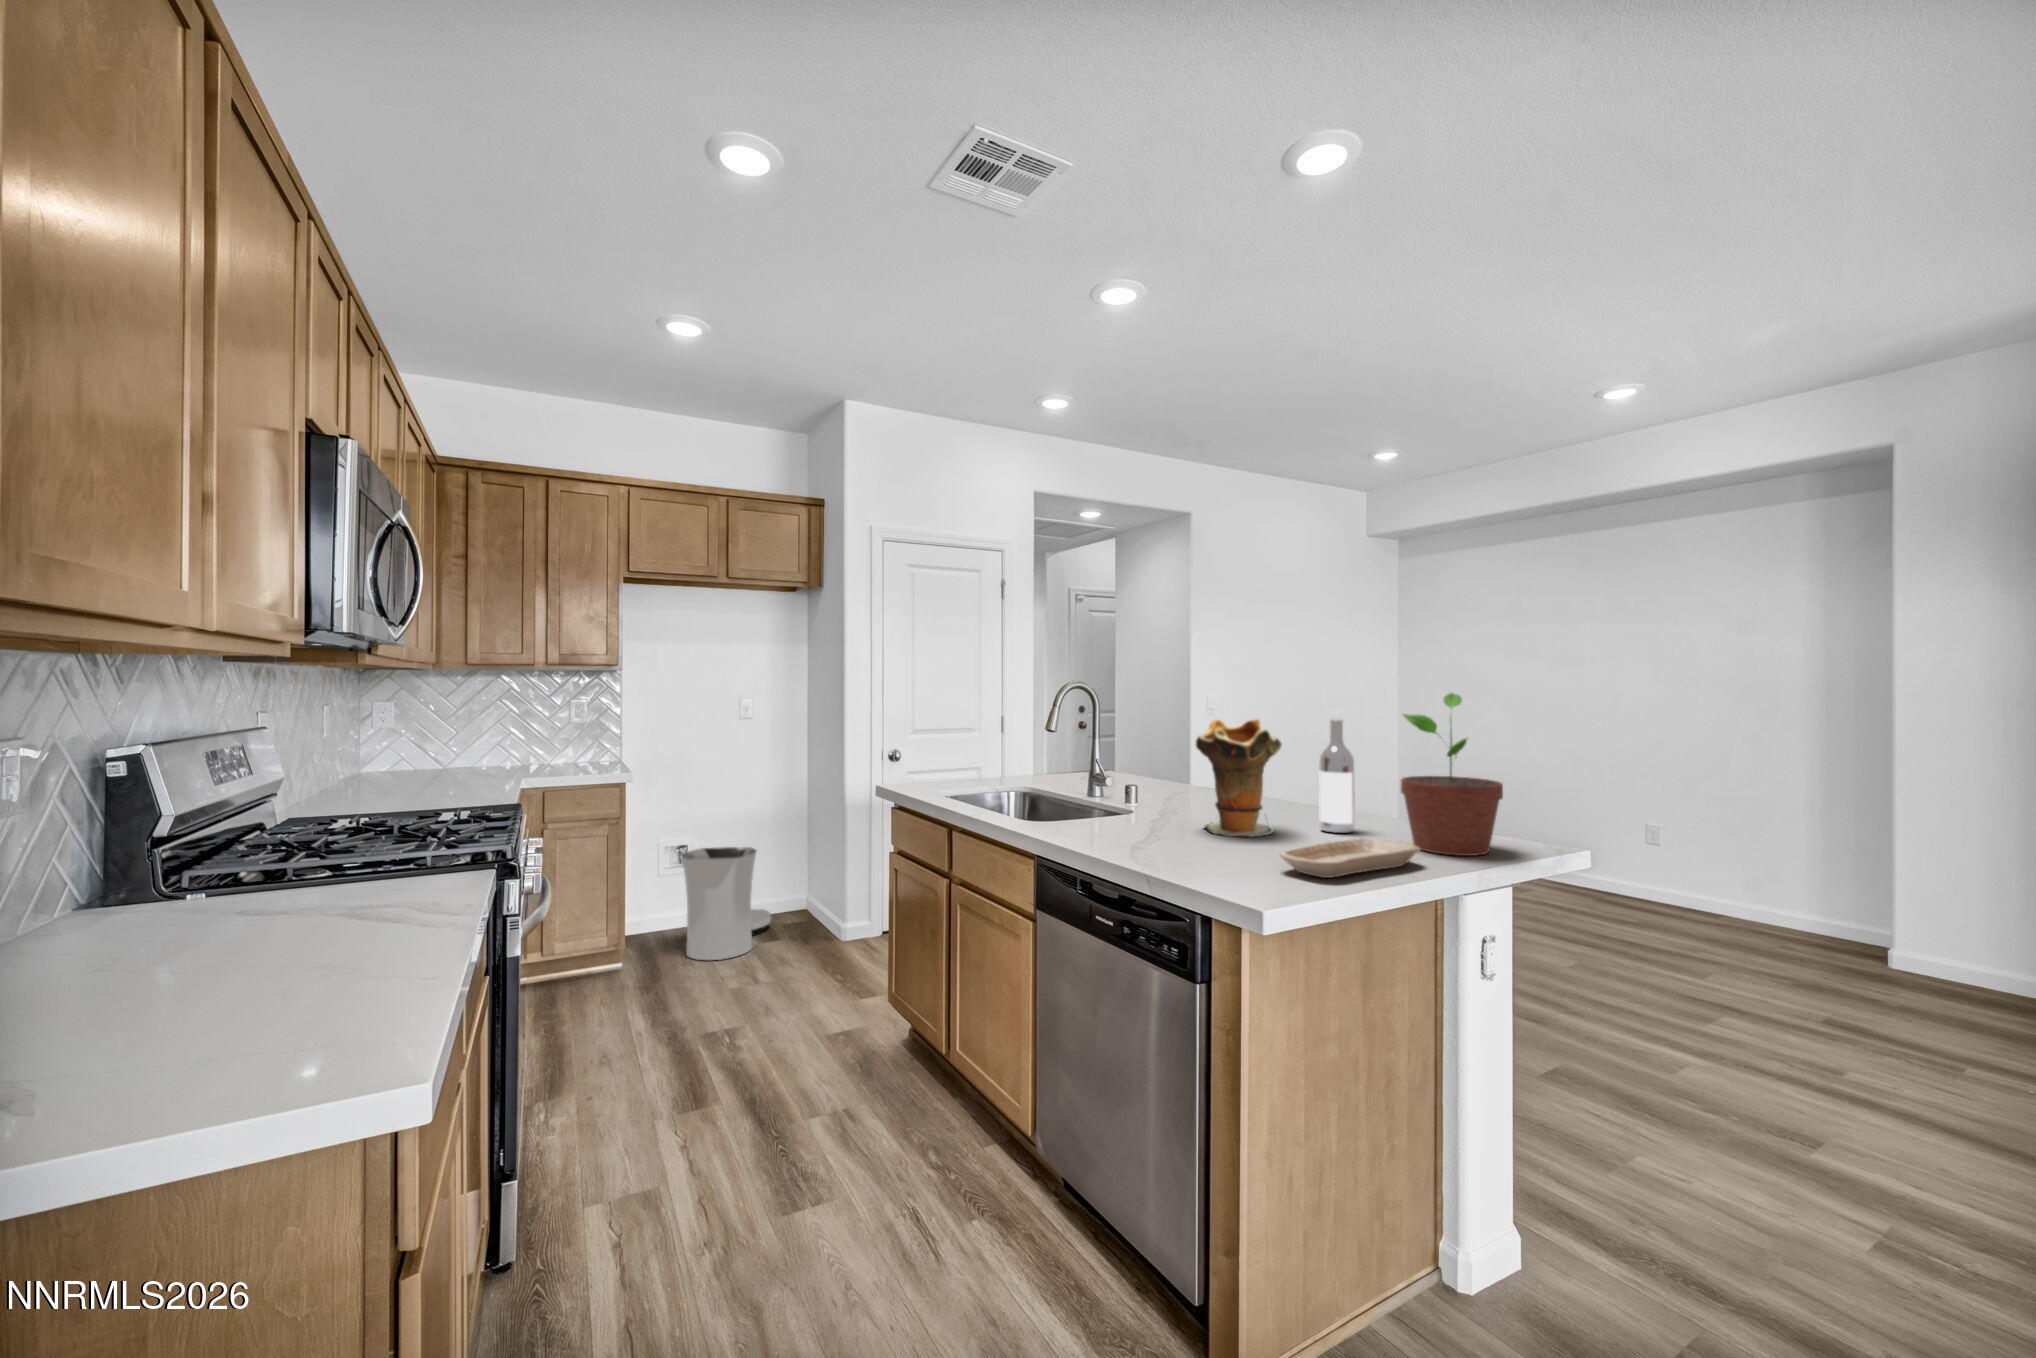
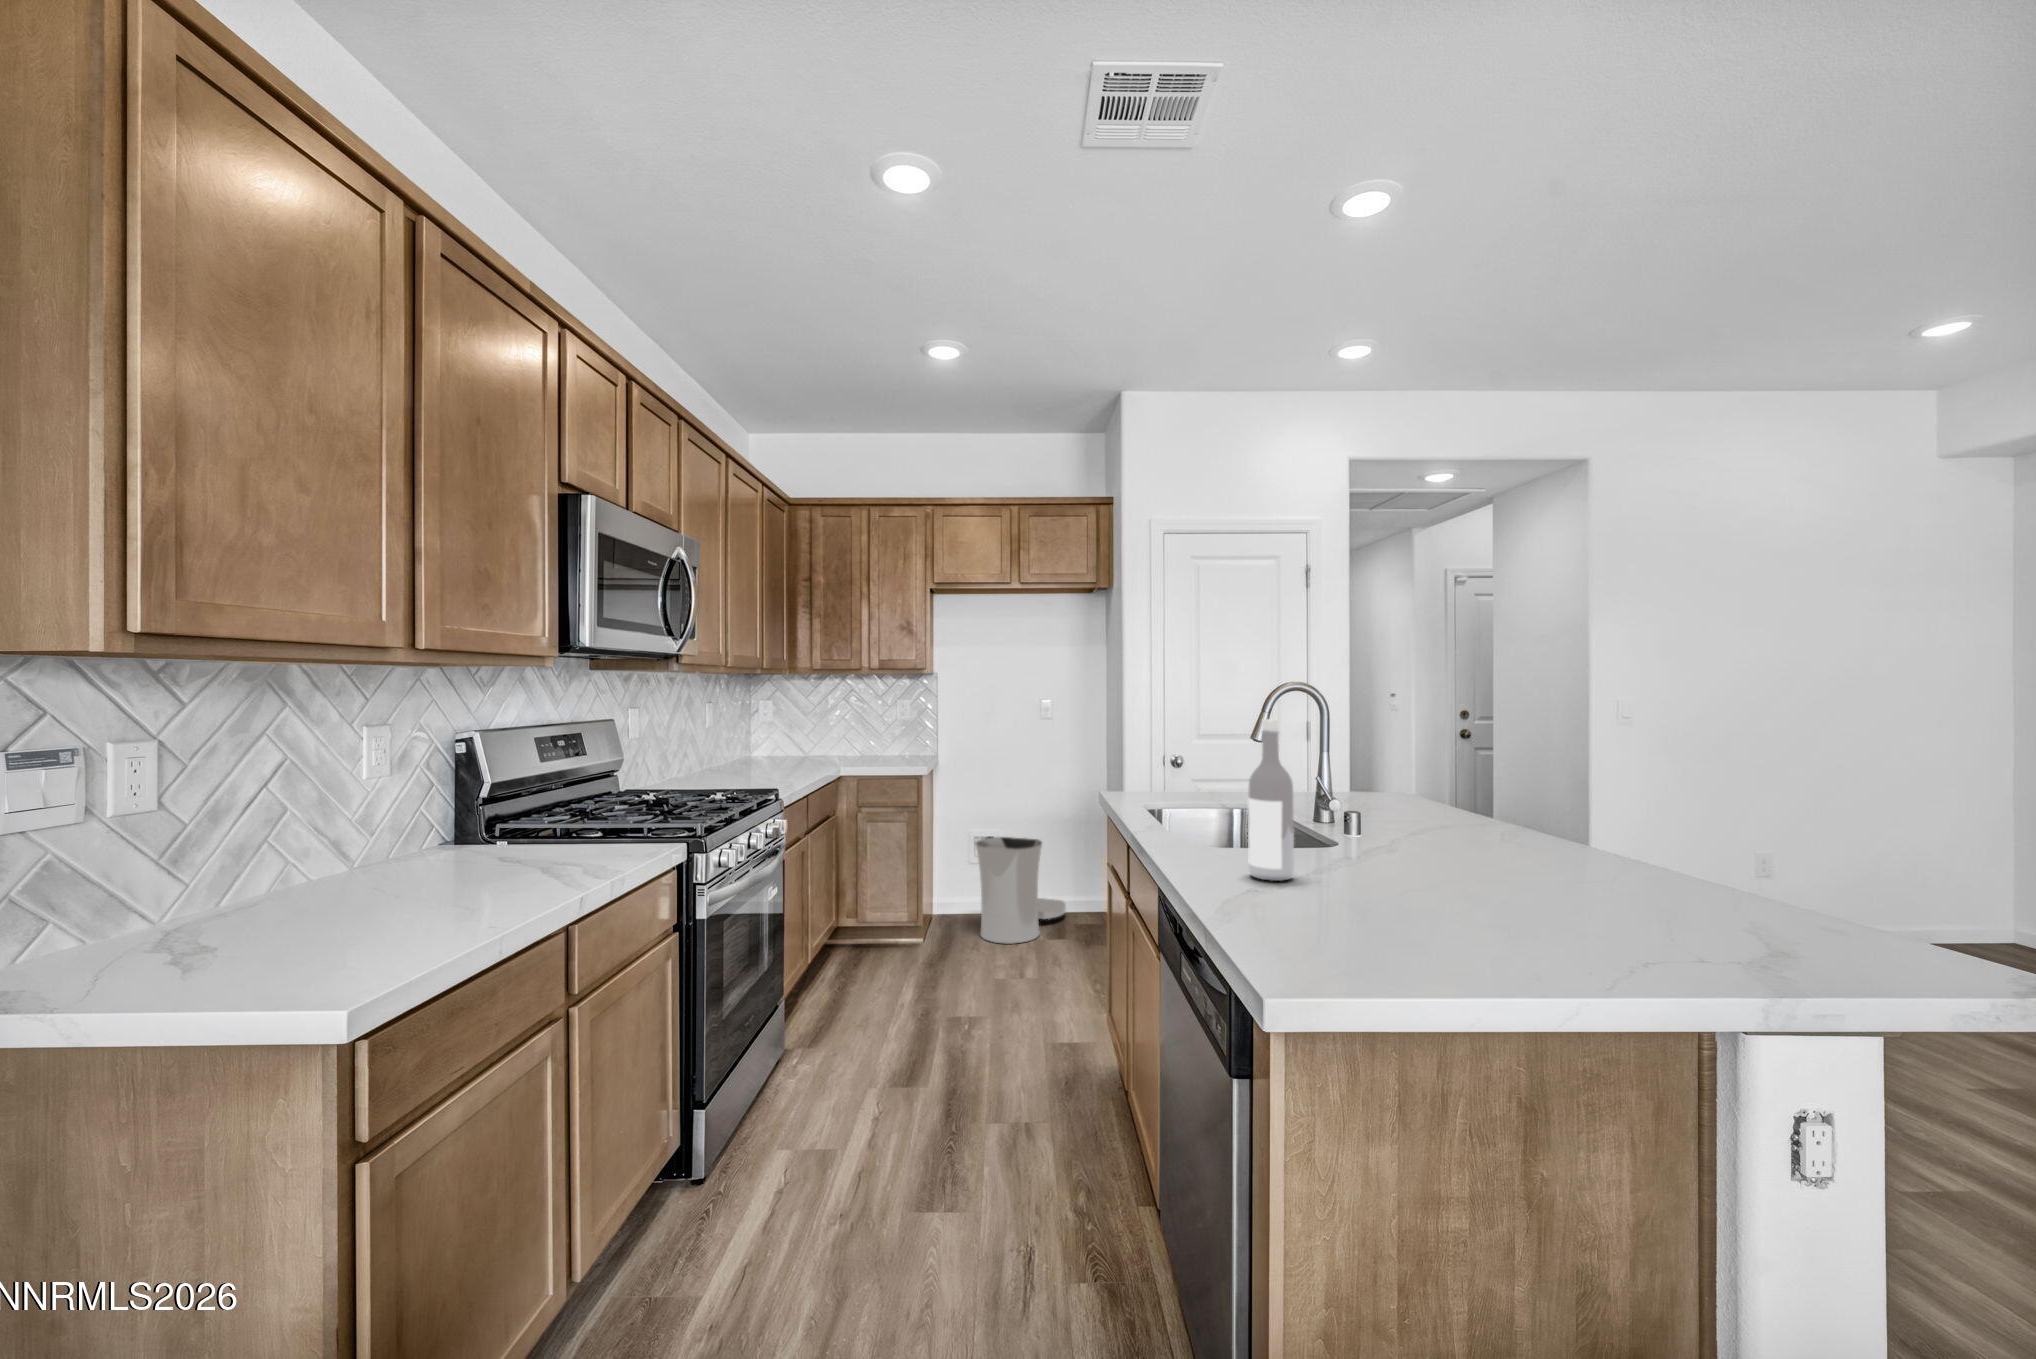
potted plant: present [1401,693,1503,856] -> none [1666,694,1871,971]
wine bottle: present [1319,711,1355,833] -> present [1248,719,1294,881]
decorative vase: present [1196,719,1281,836] -> none [1368,729,1493,893]
tray: present [1280,839,1421,878] -> none [1383,915,1651,971]

